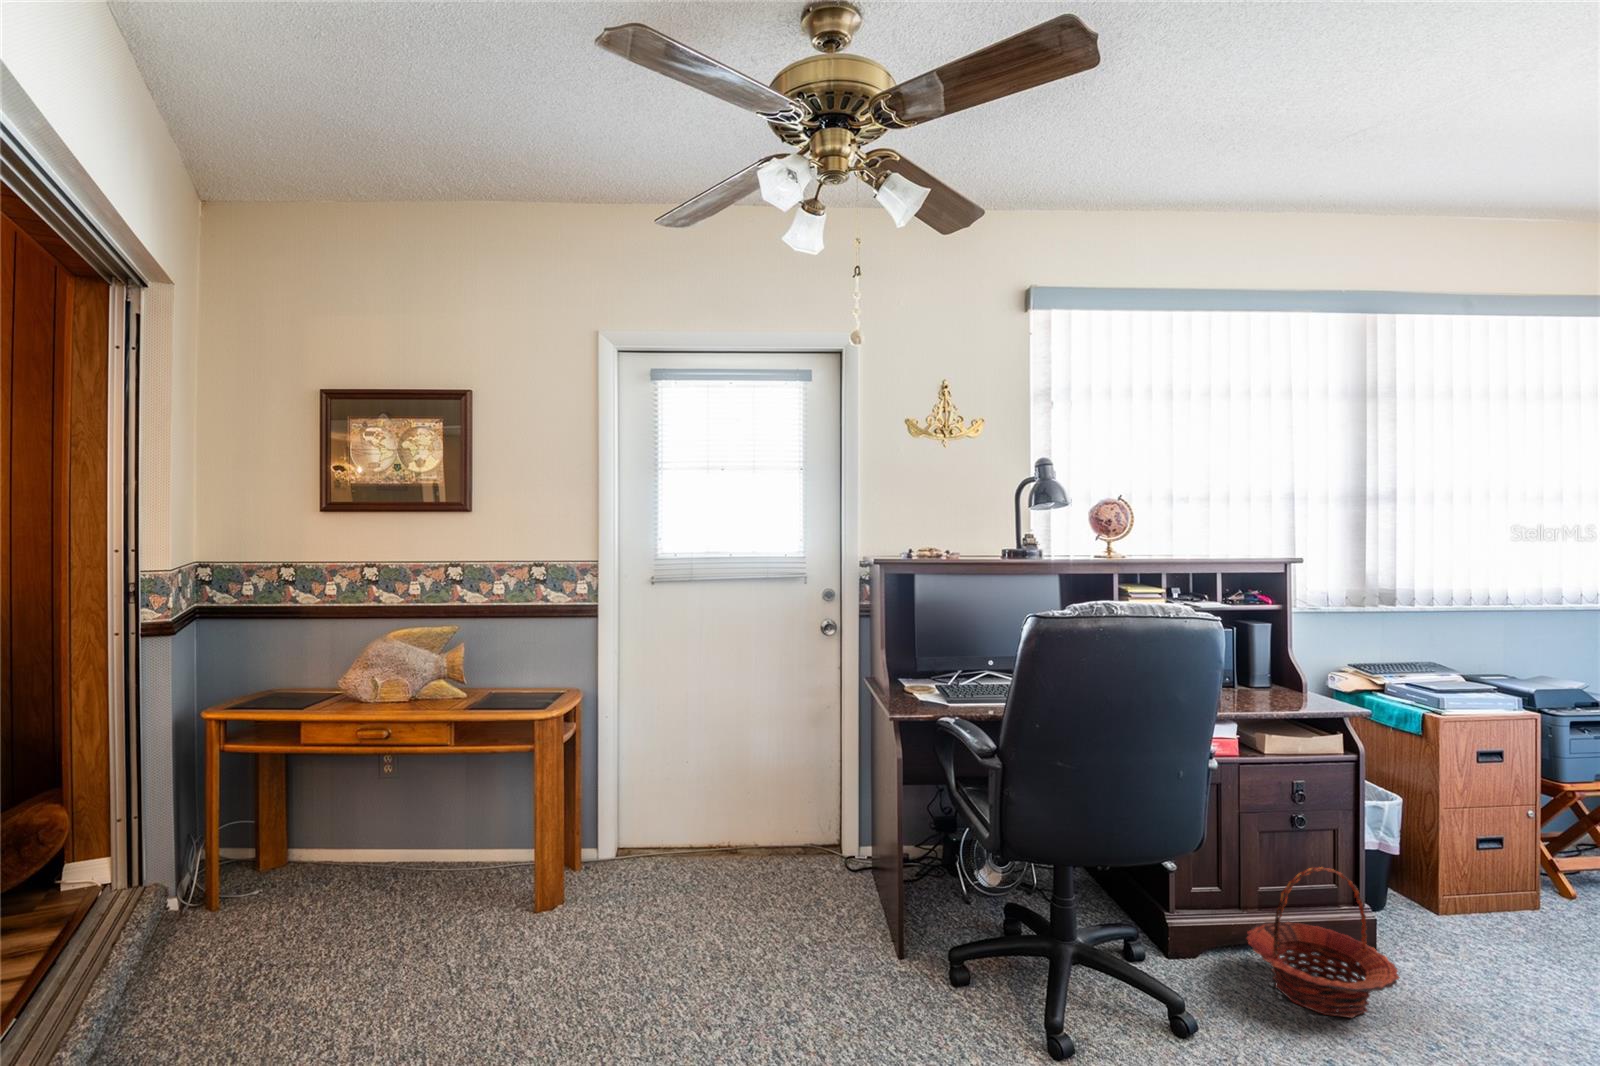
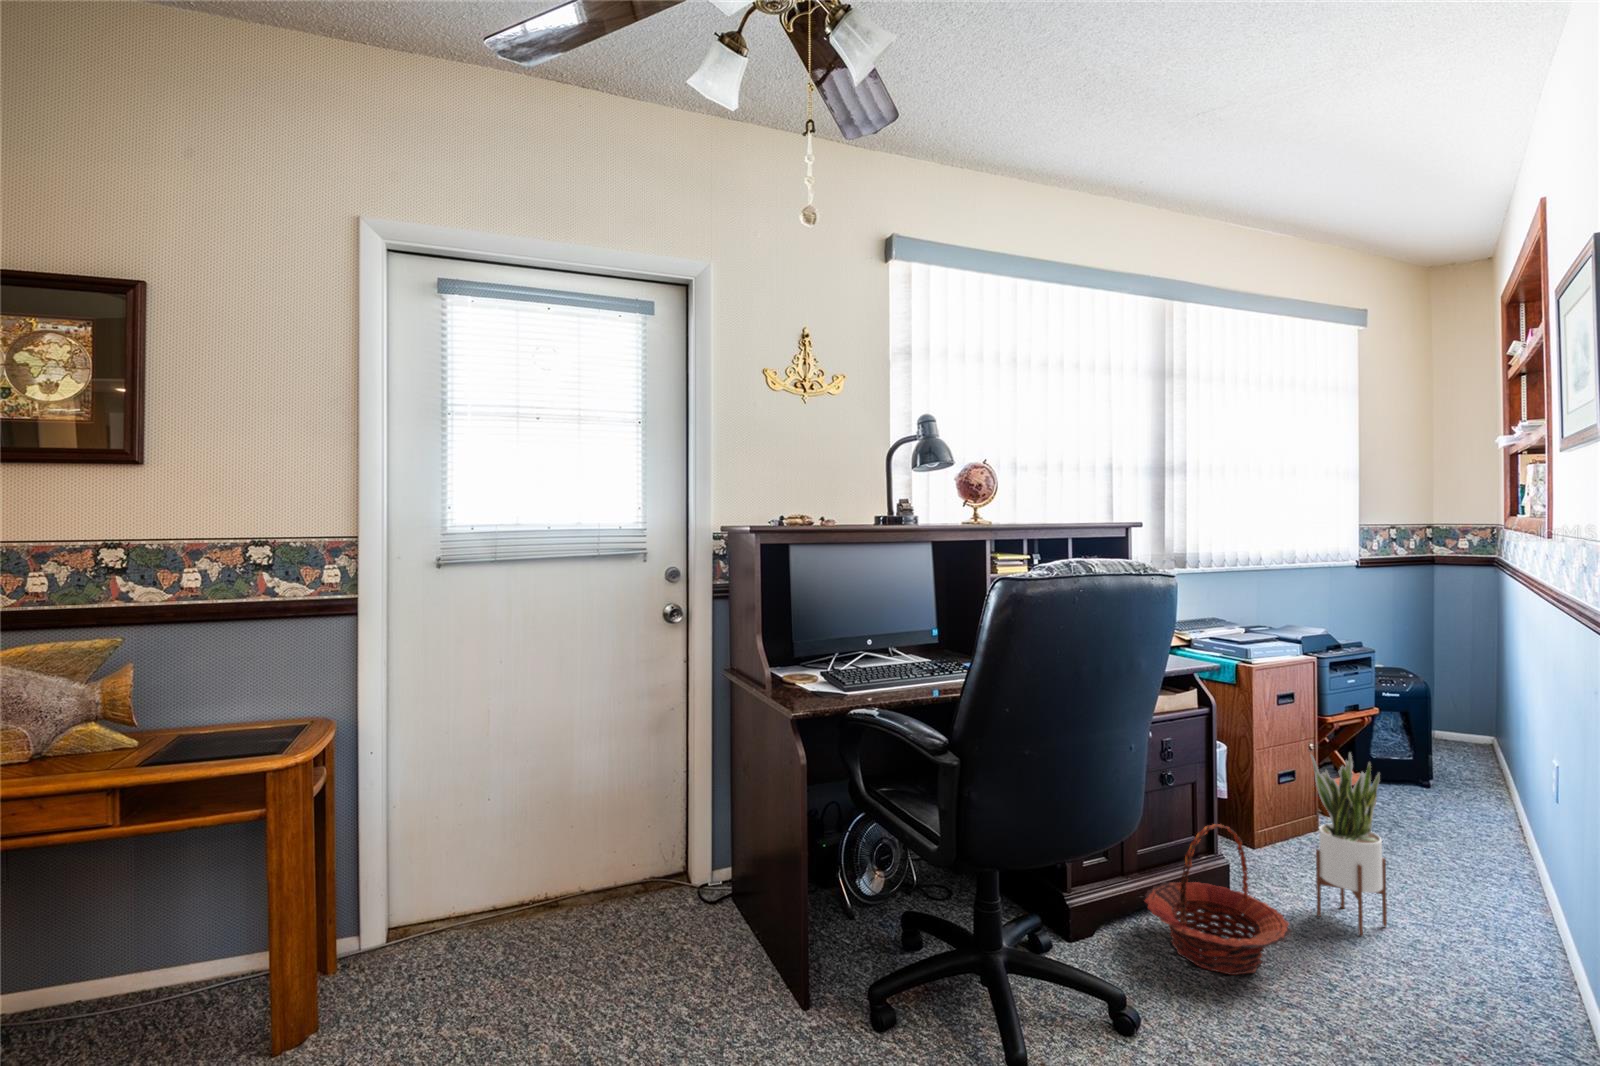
potted plant: none [1461,813,1558,1014] -> present [1311,753,1387,936]

